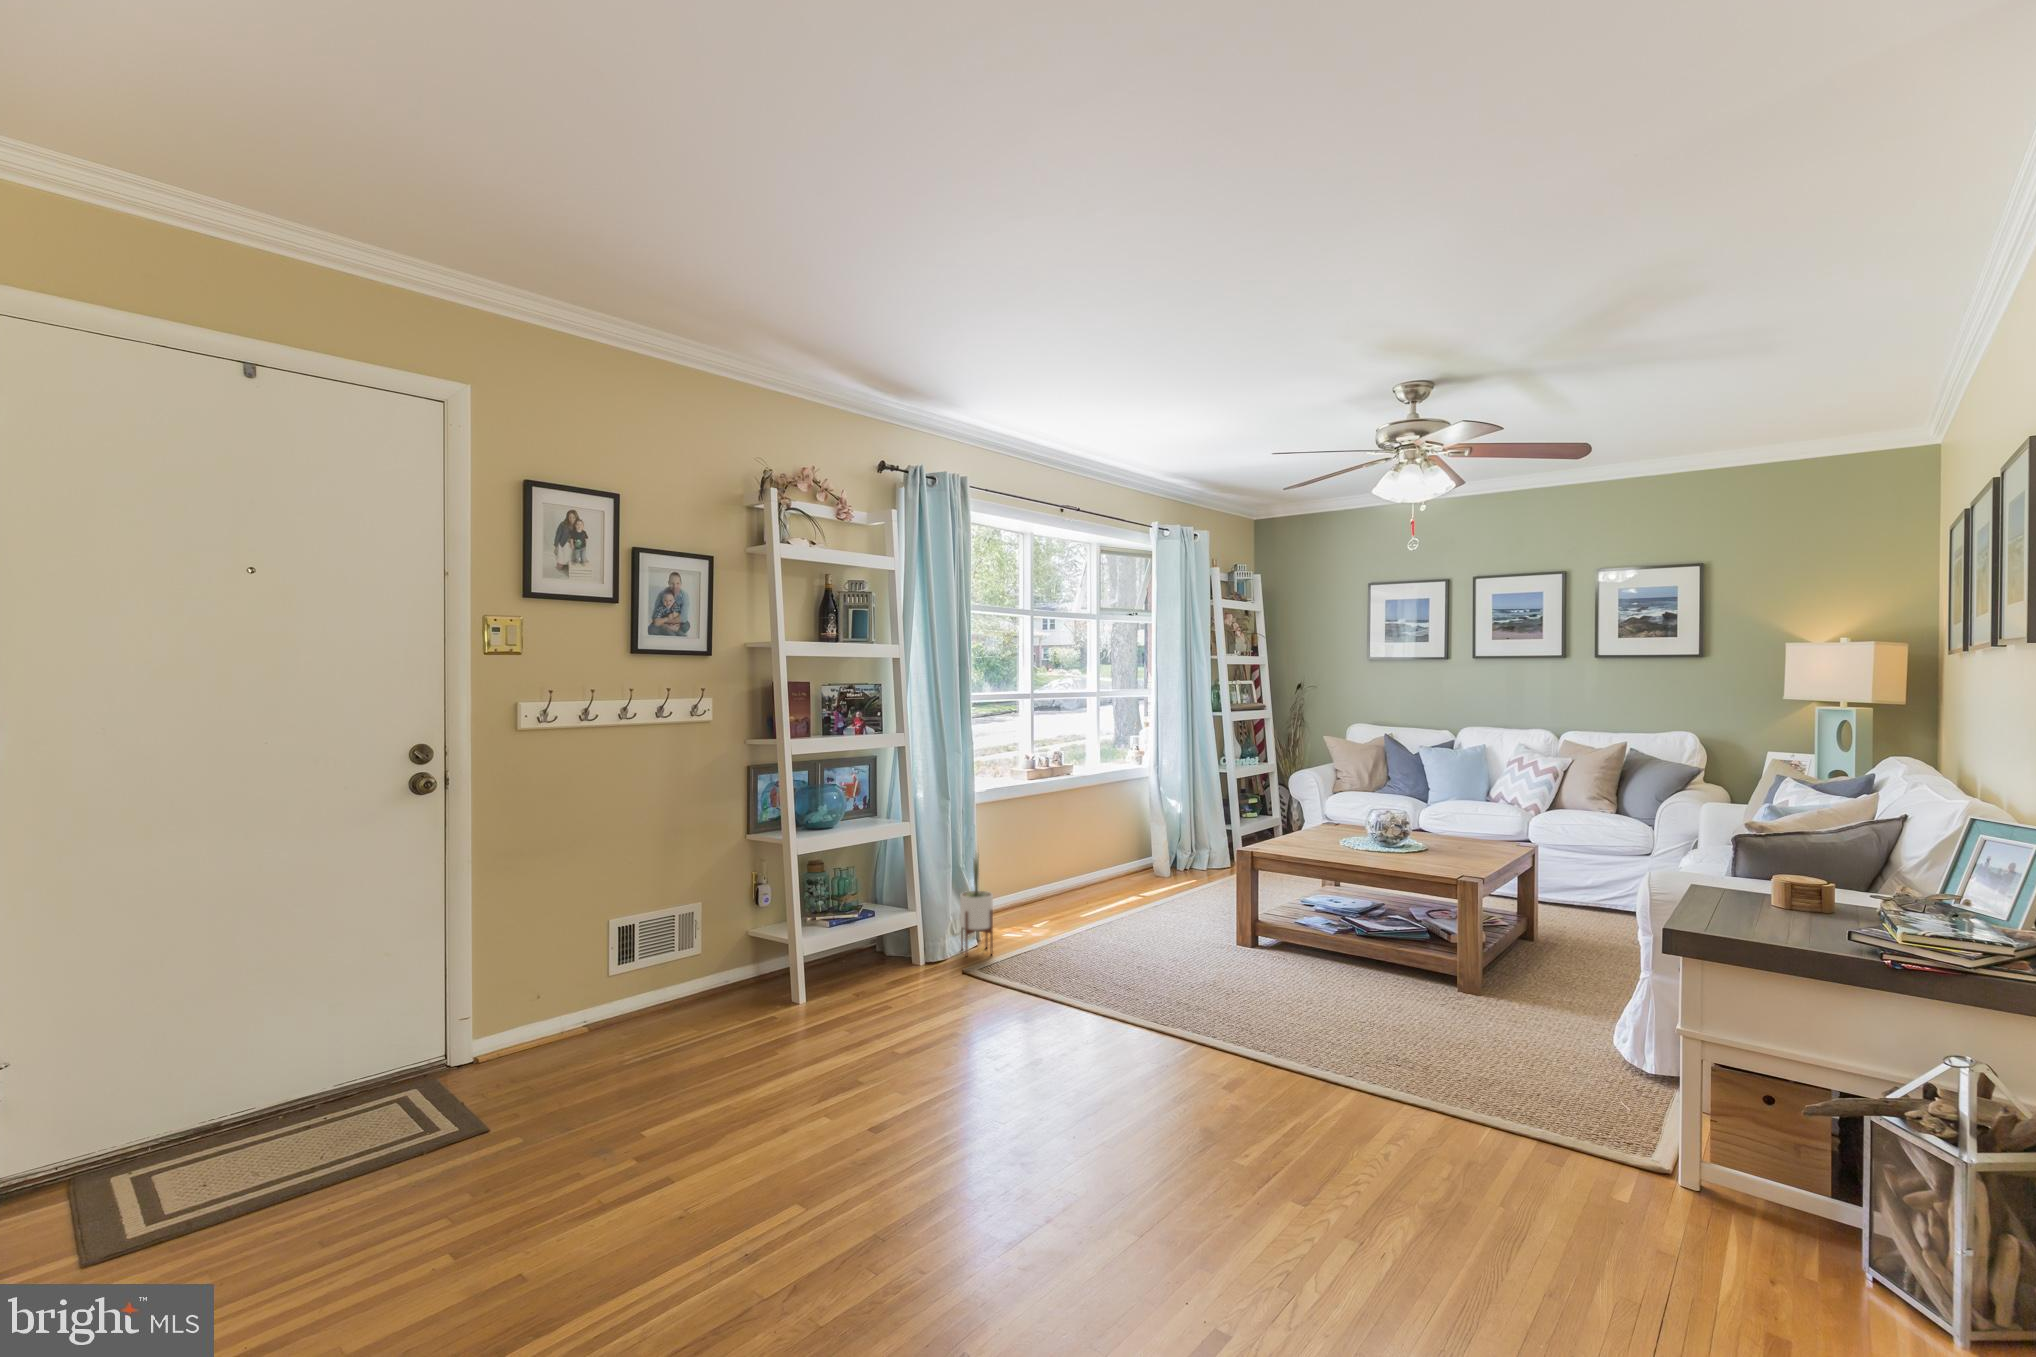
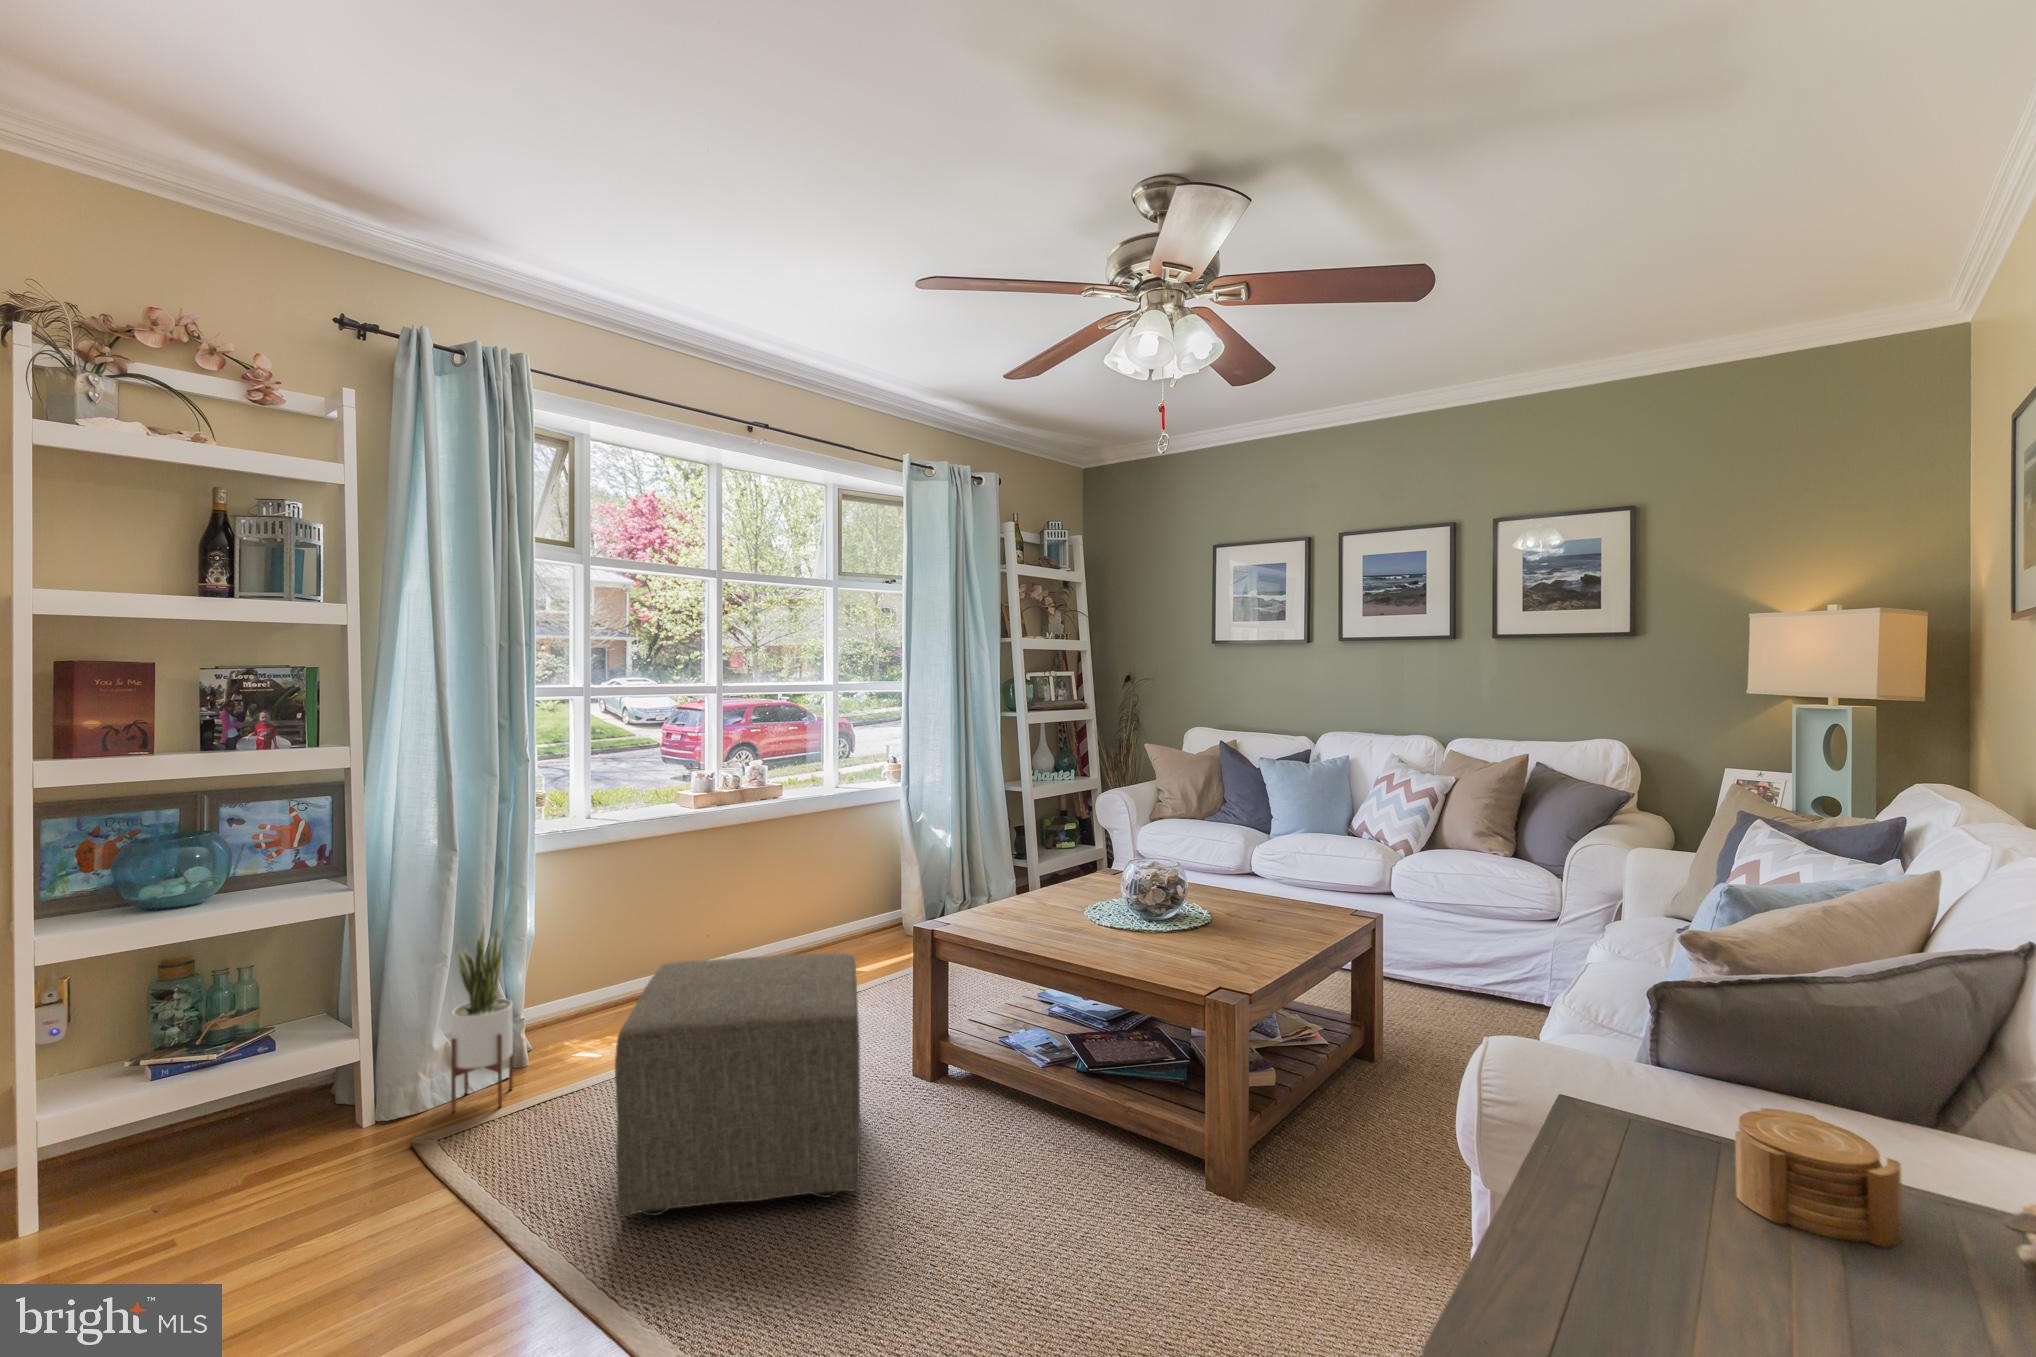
ottoman: none [1101,860,1258,994] -> present [615,953,861,1217]

